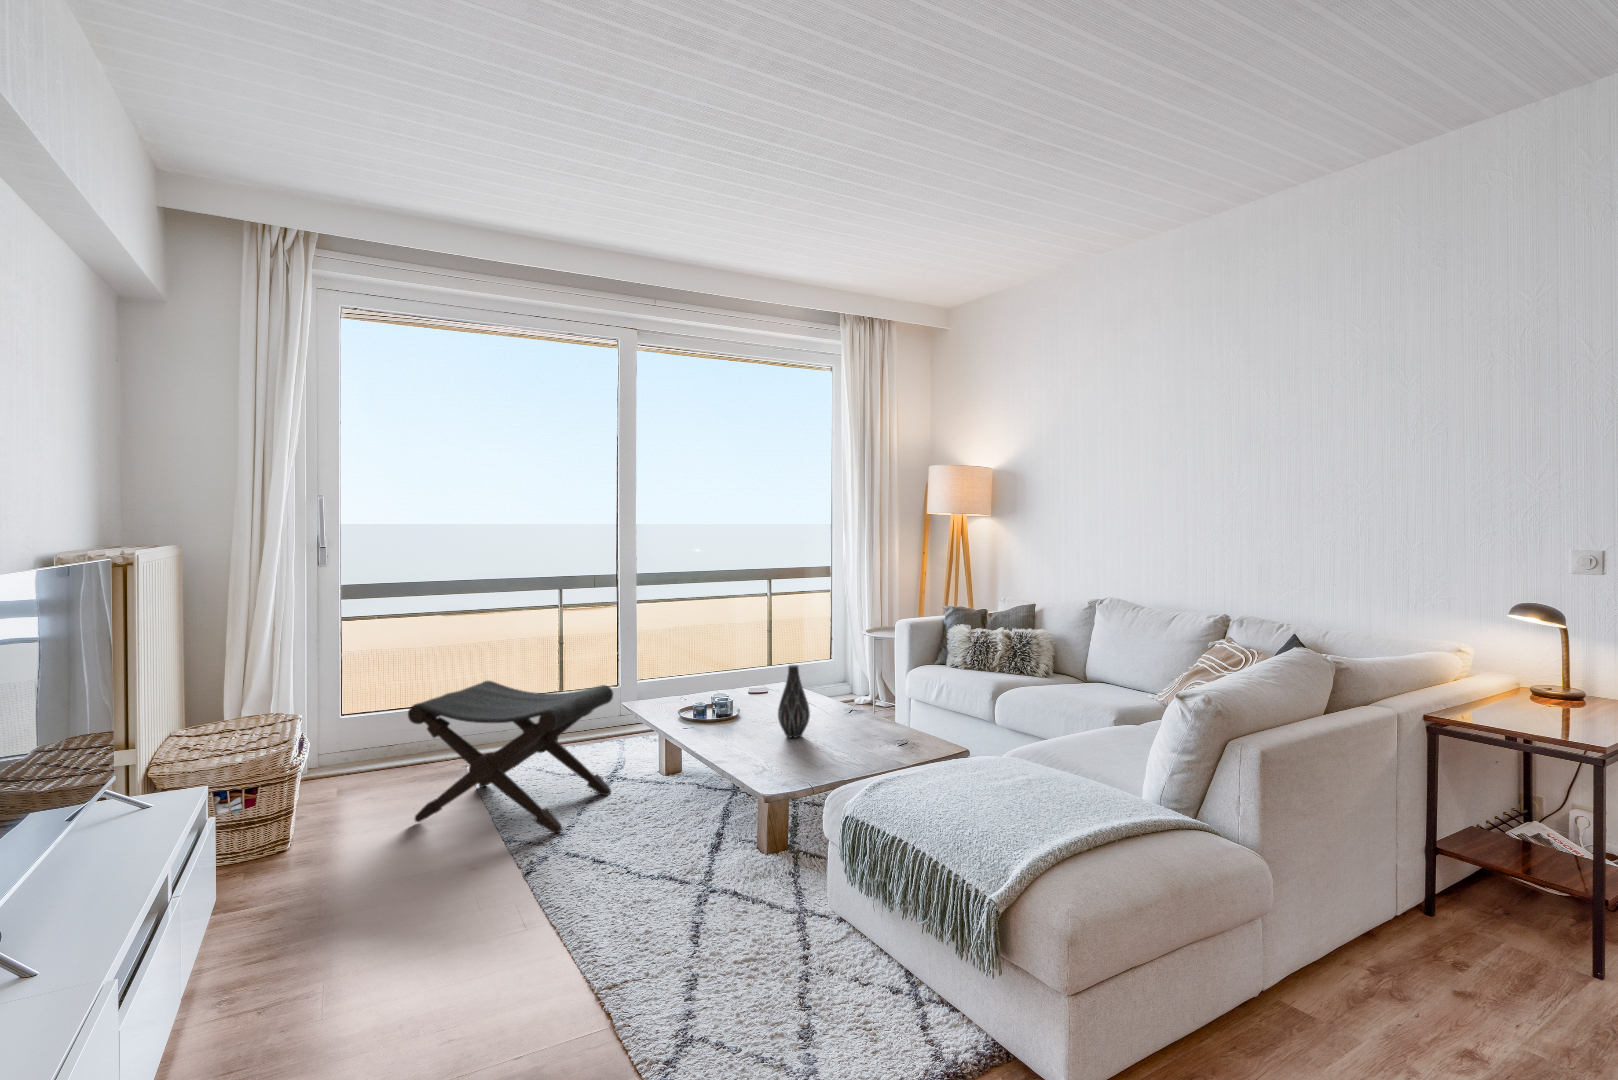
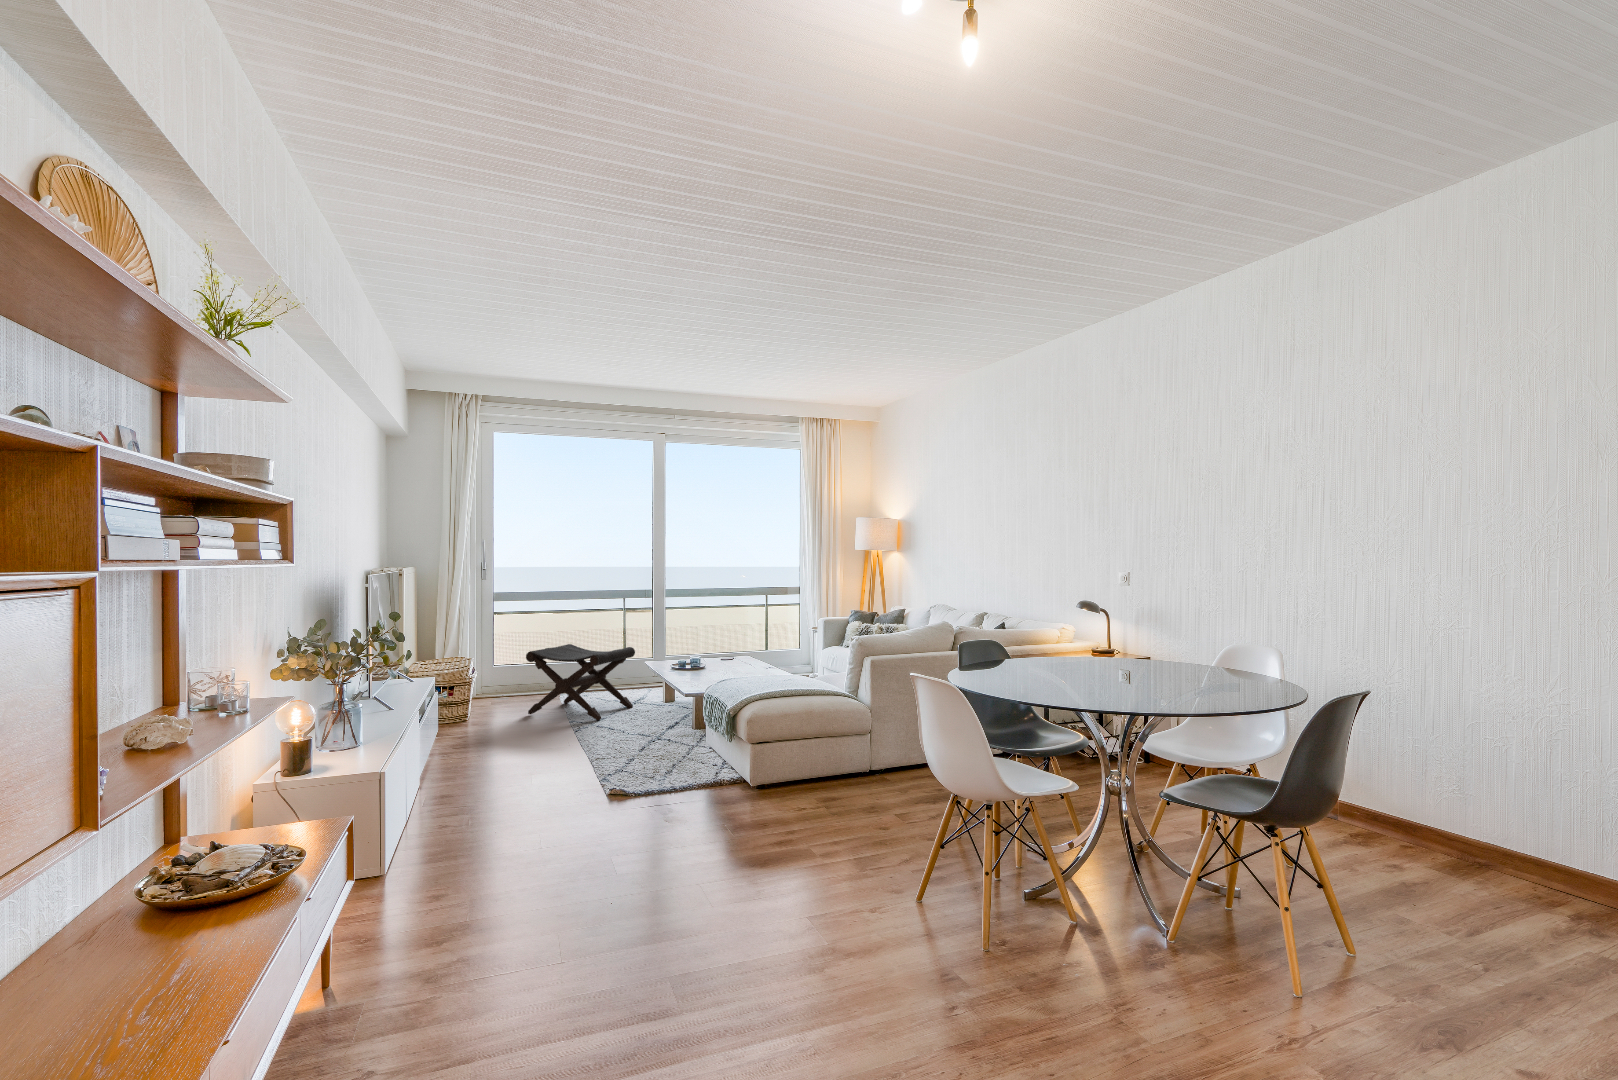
vase: present [778,665,810,738] -> none [715,635,732,674]

